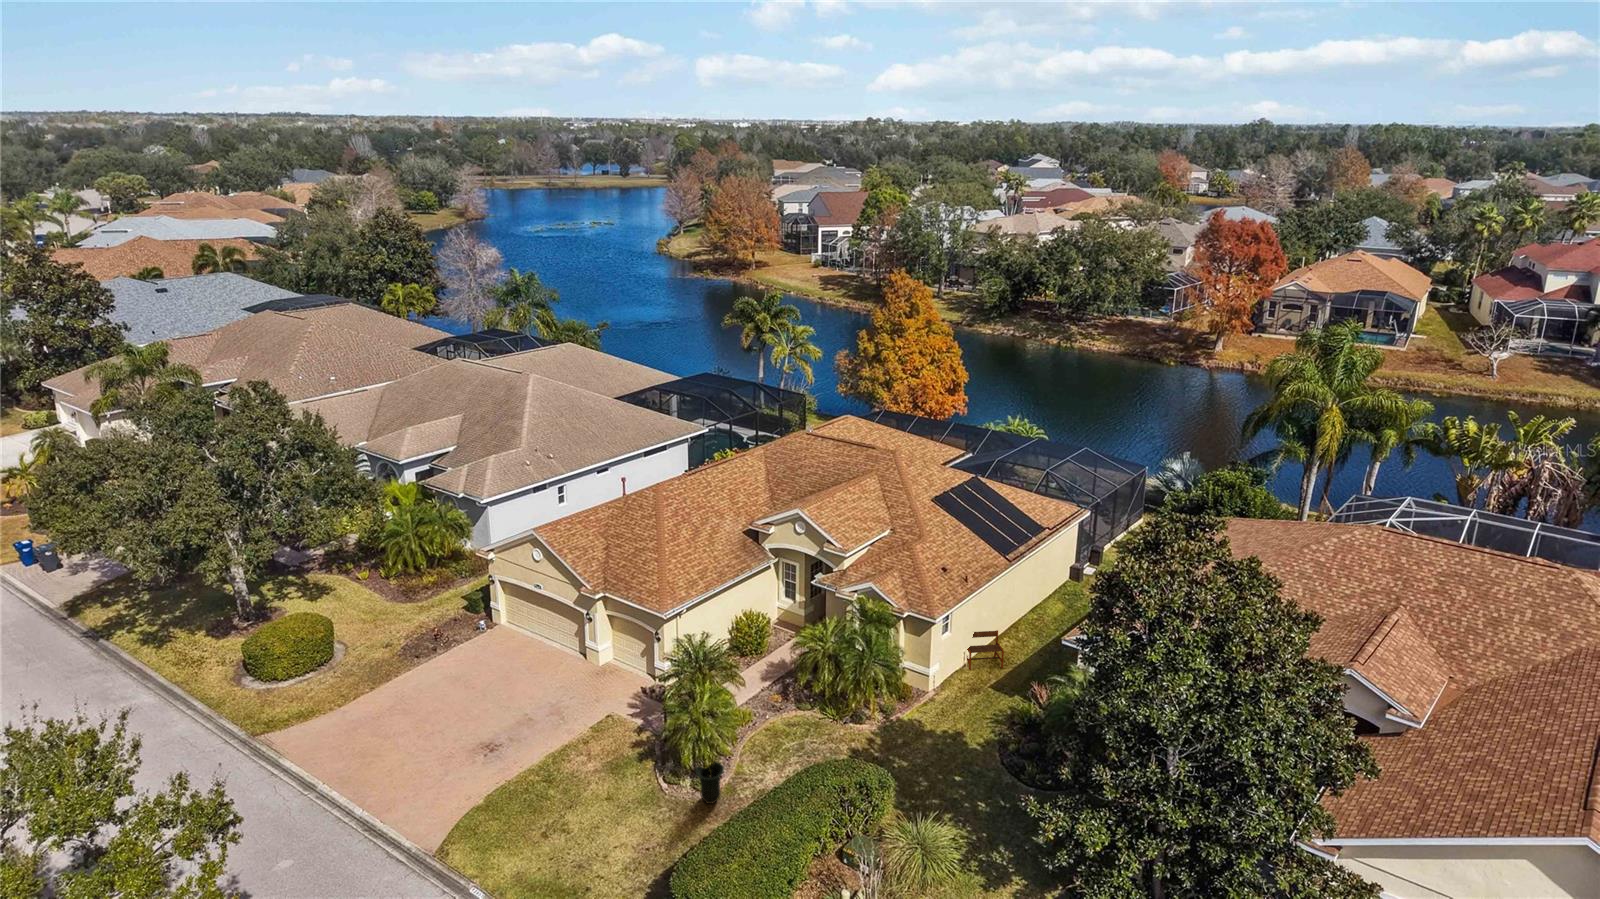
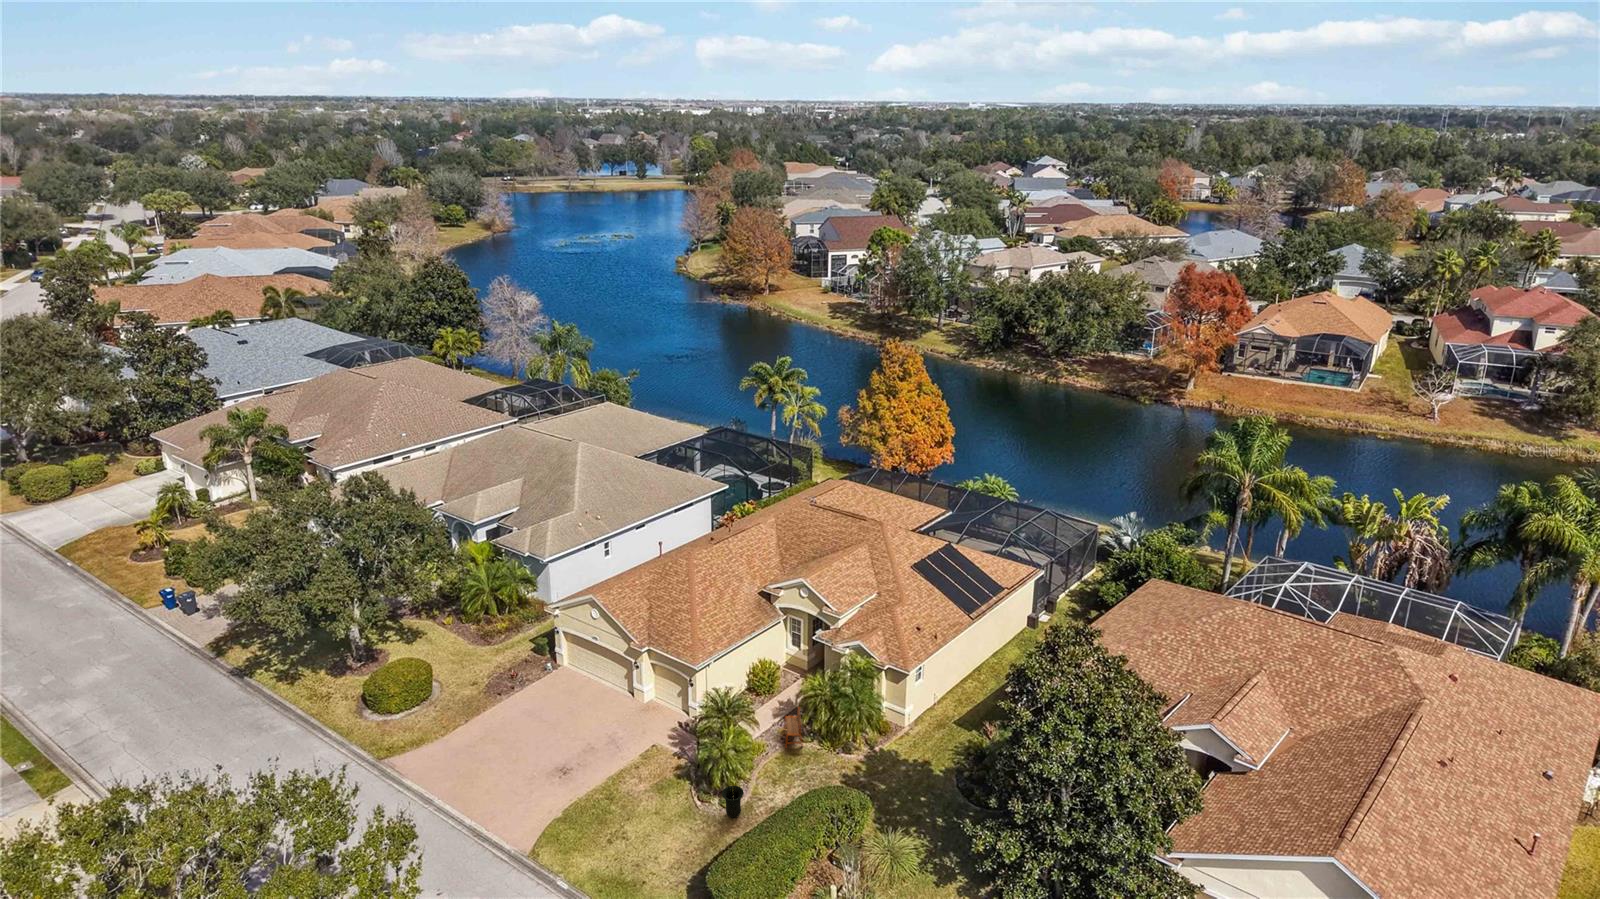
bench: present [967,630,1004,670] -> present [784,708,802,747]

